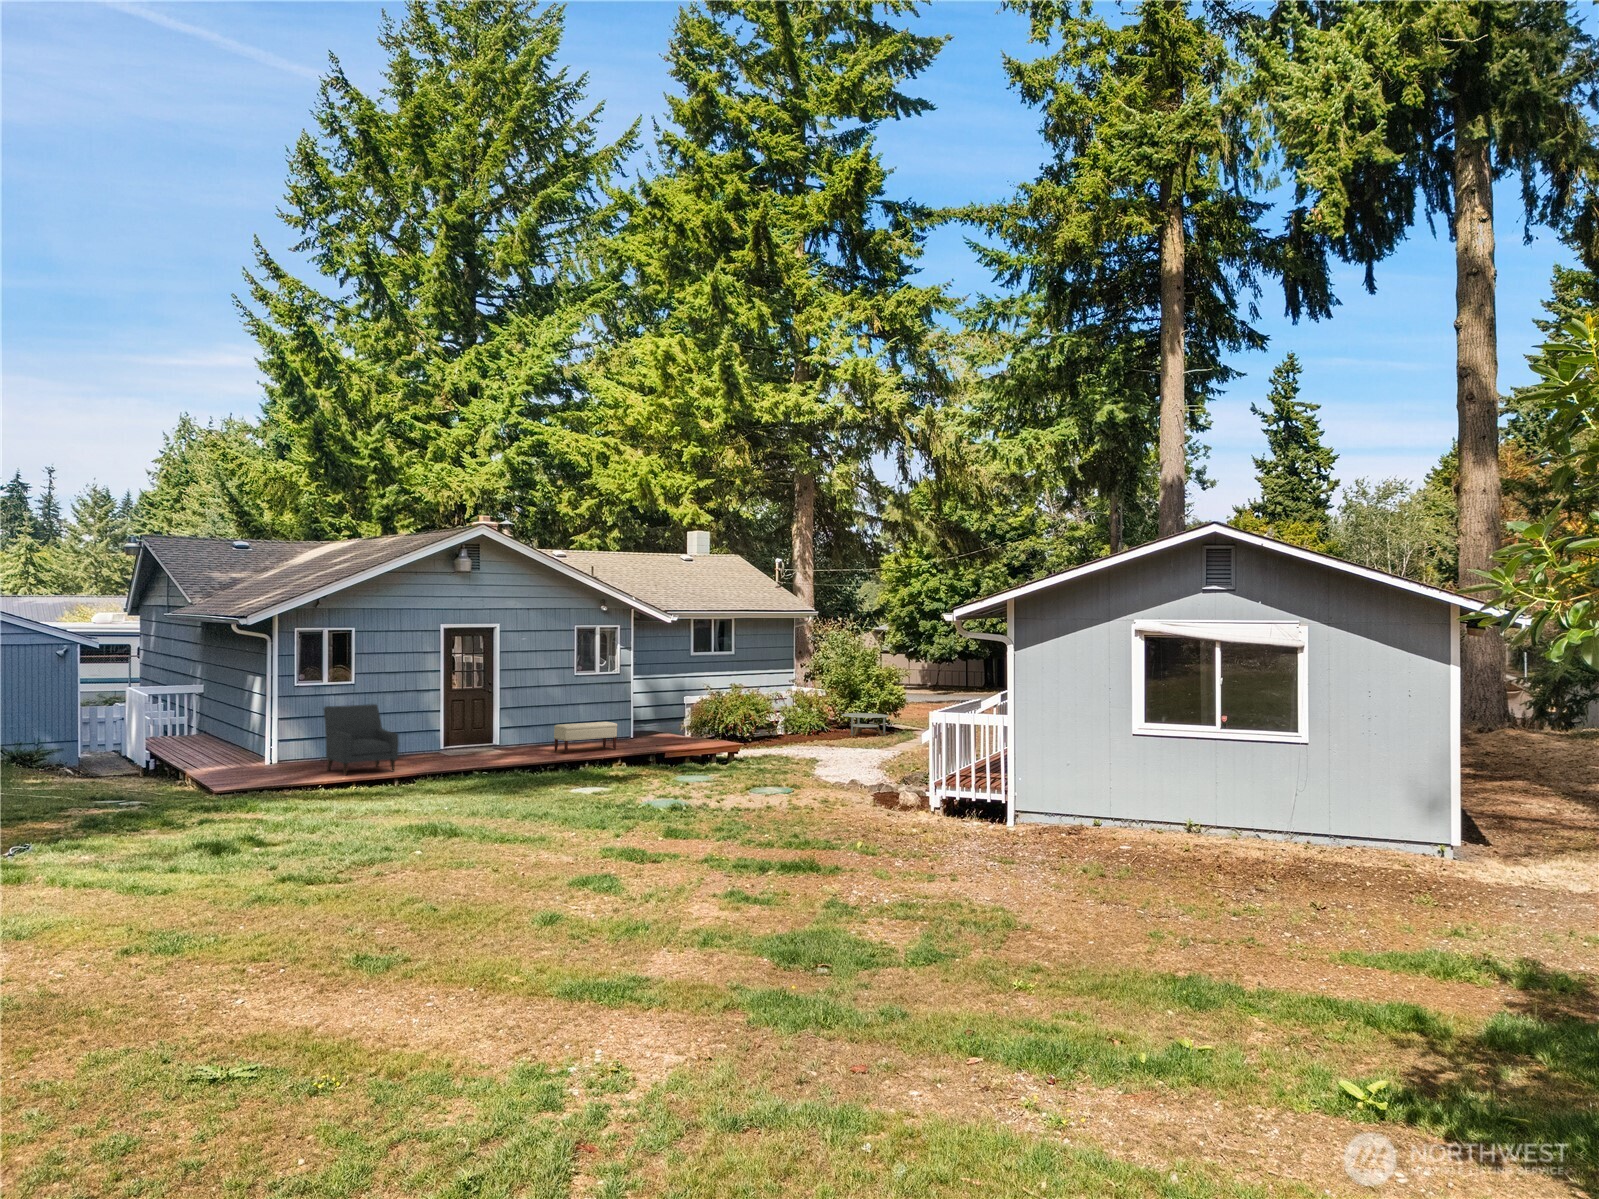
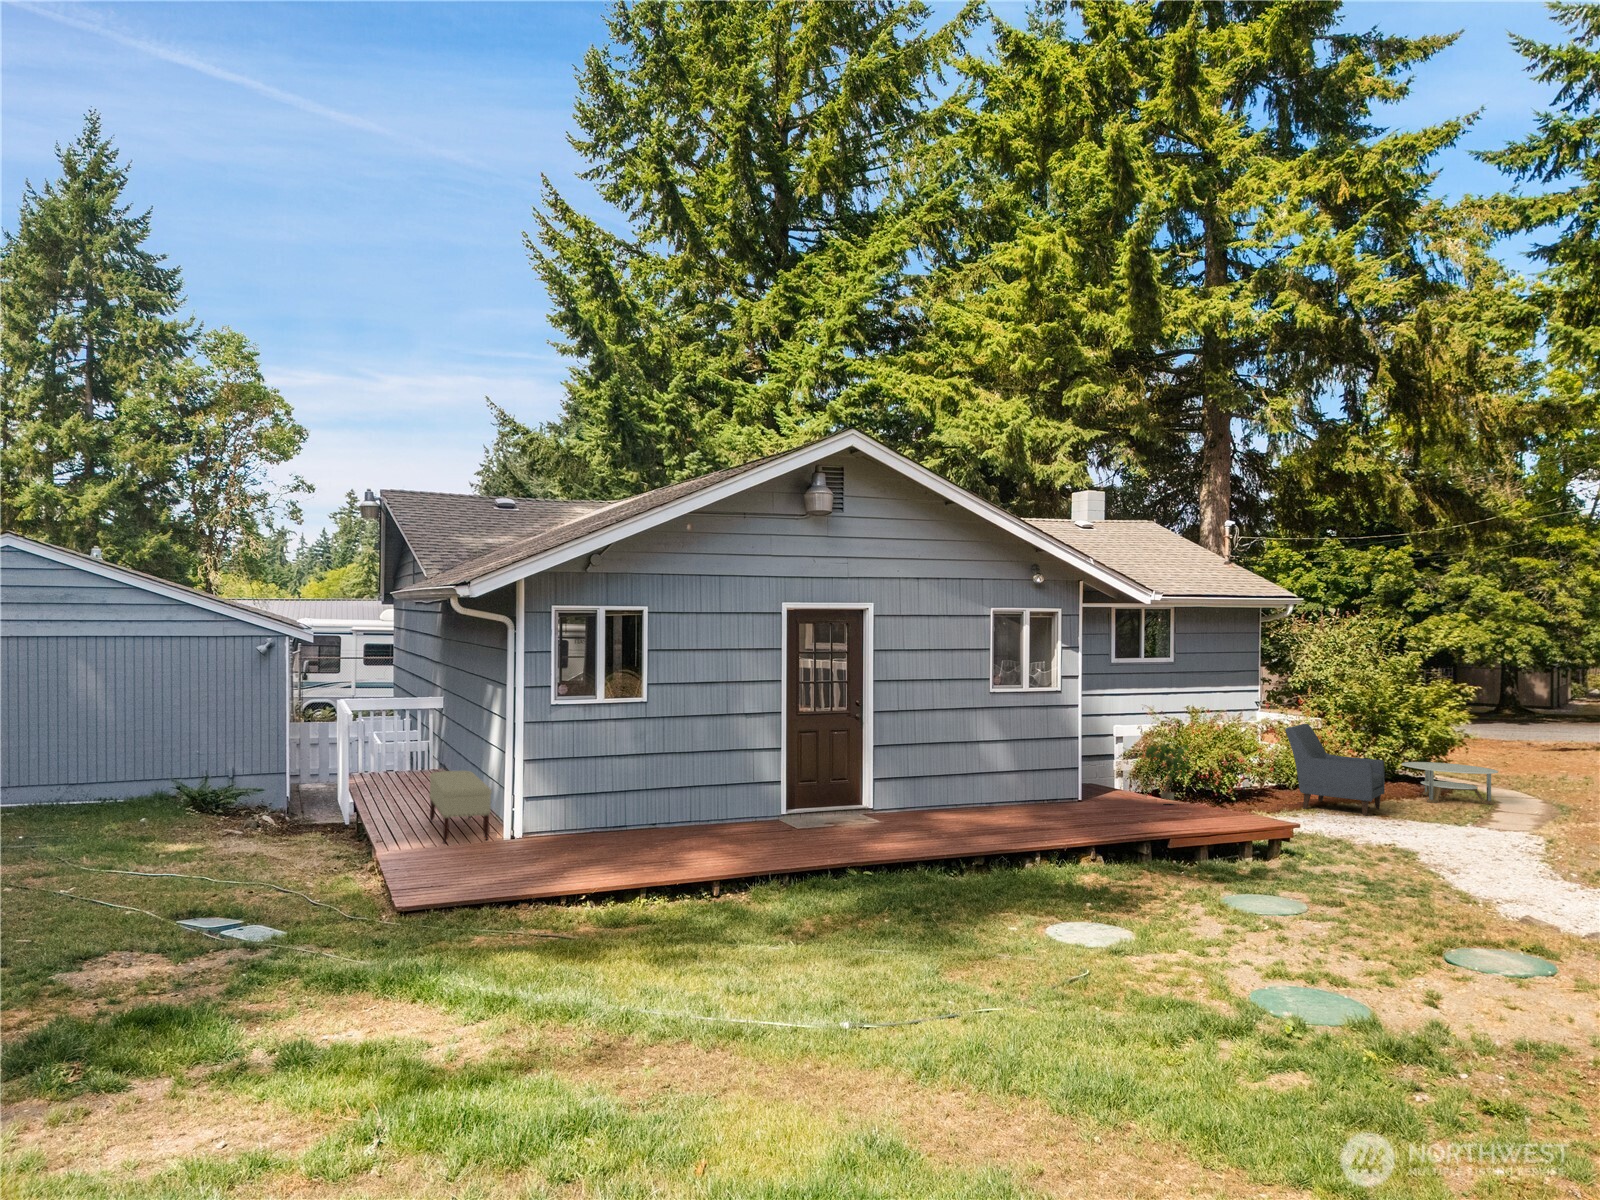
chair: present [324,704,399,775] -> present [1285,724,1385,816]
potted plant: none [677,705,707,741] -> present [1141,744,1192,800]
bench: present [554,722,618,753] -> present [429,771,492,843]

